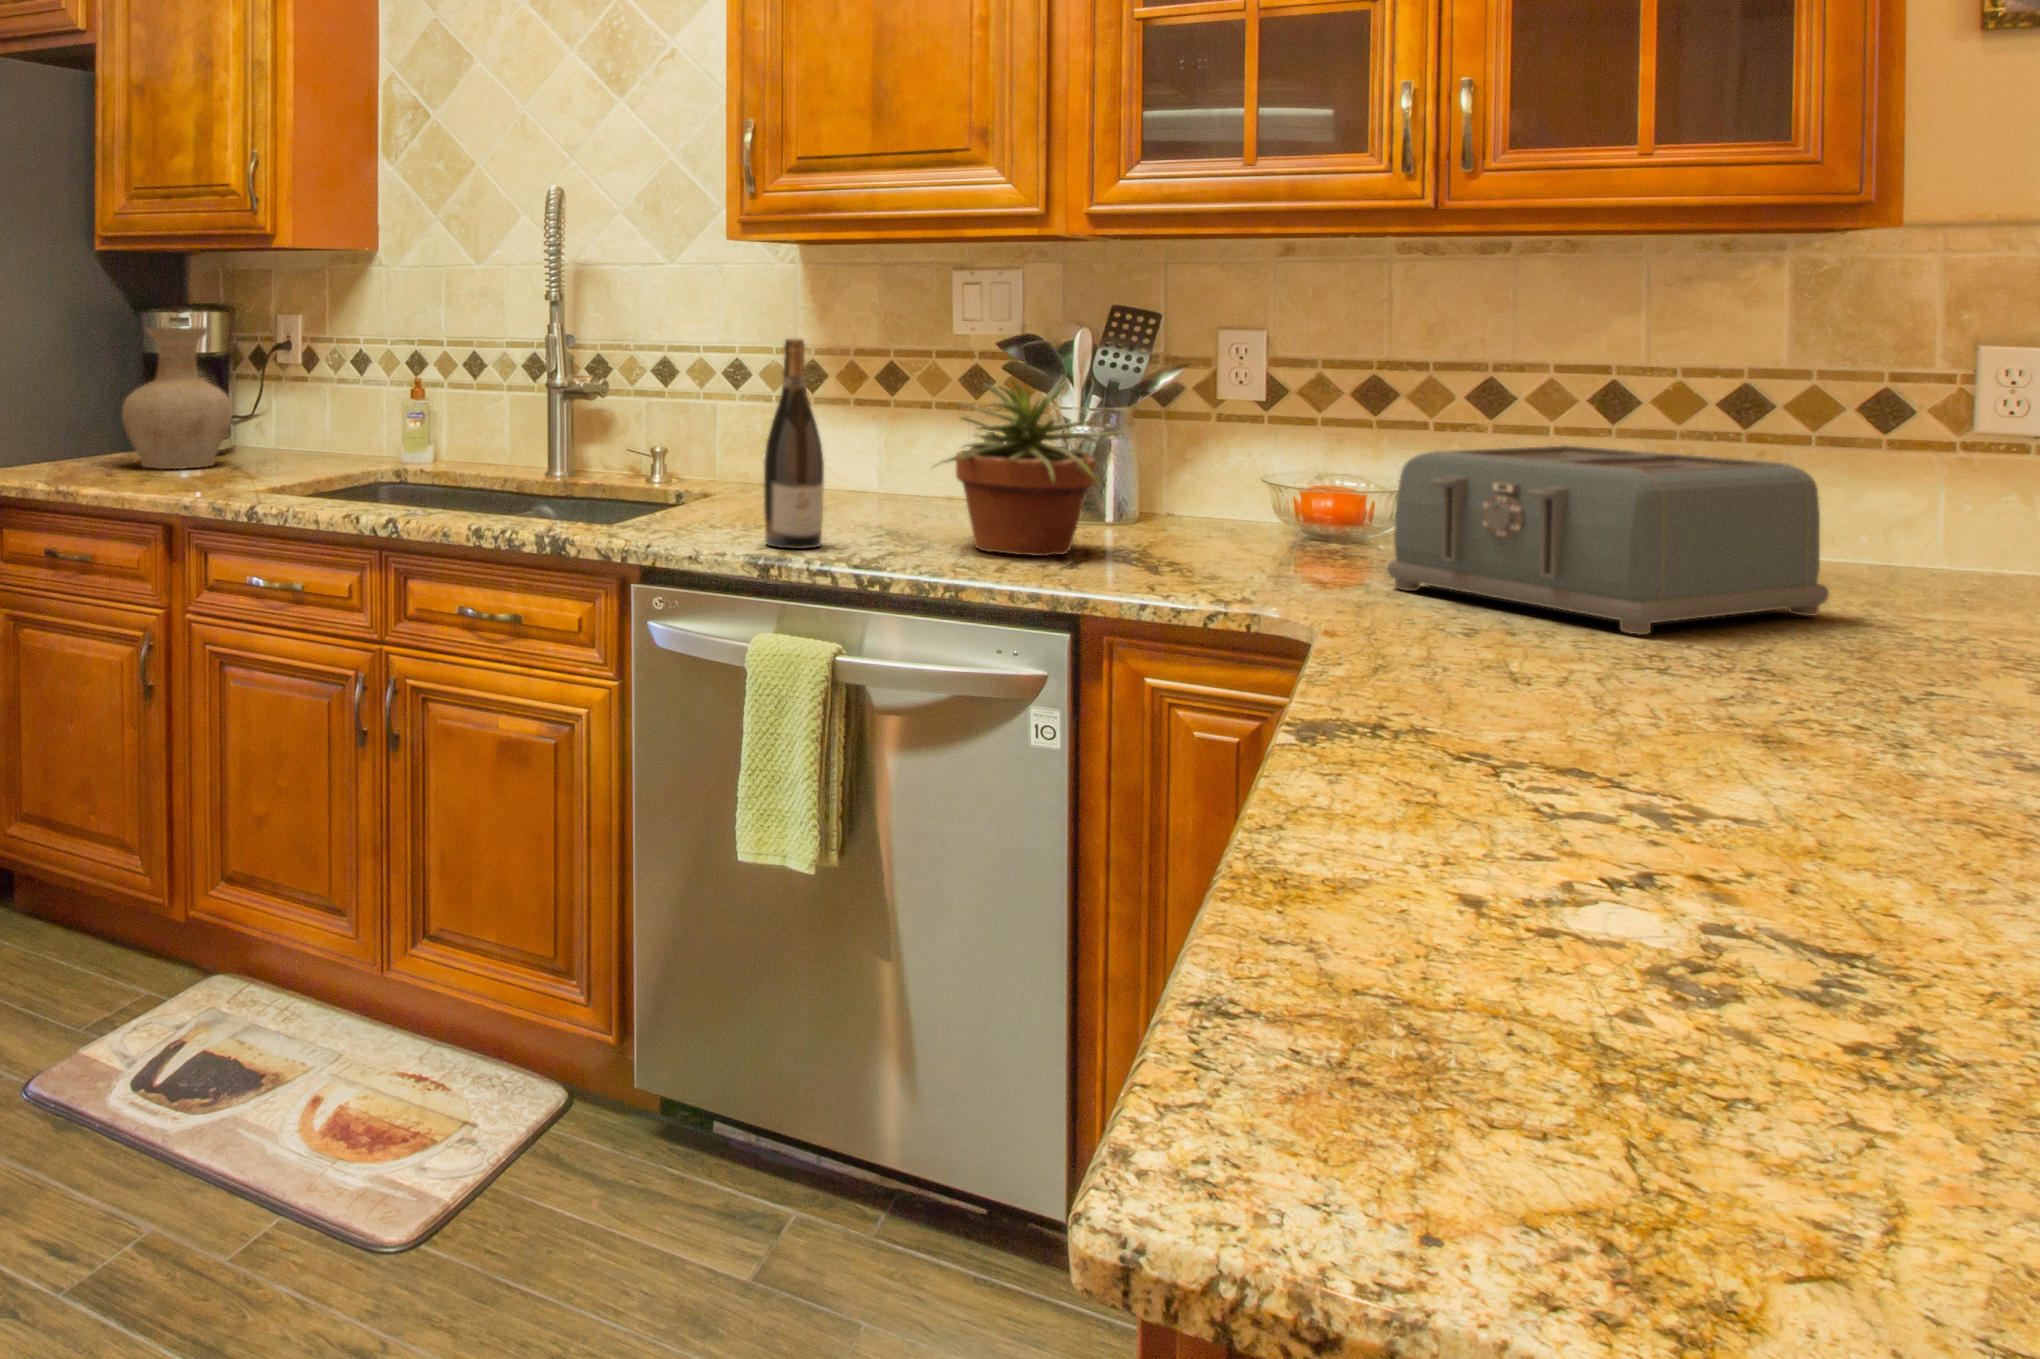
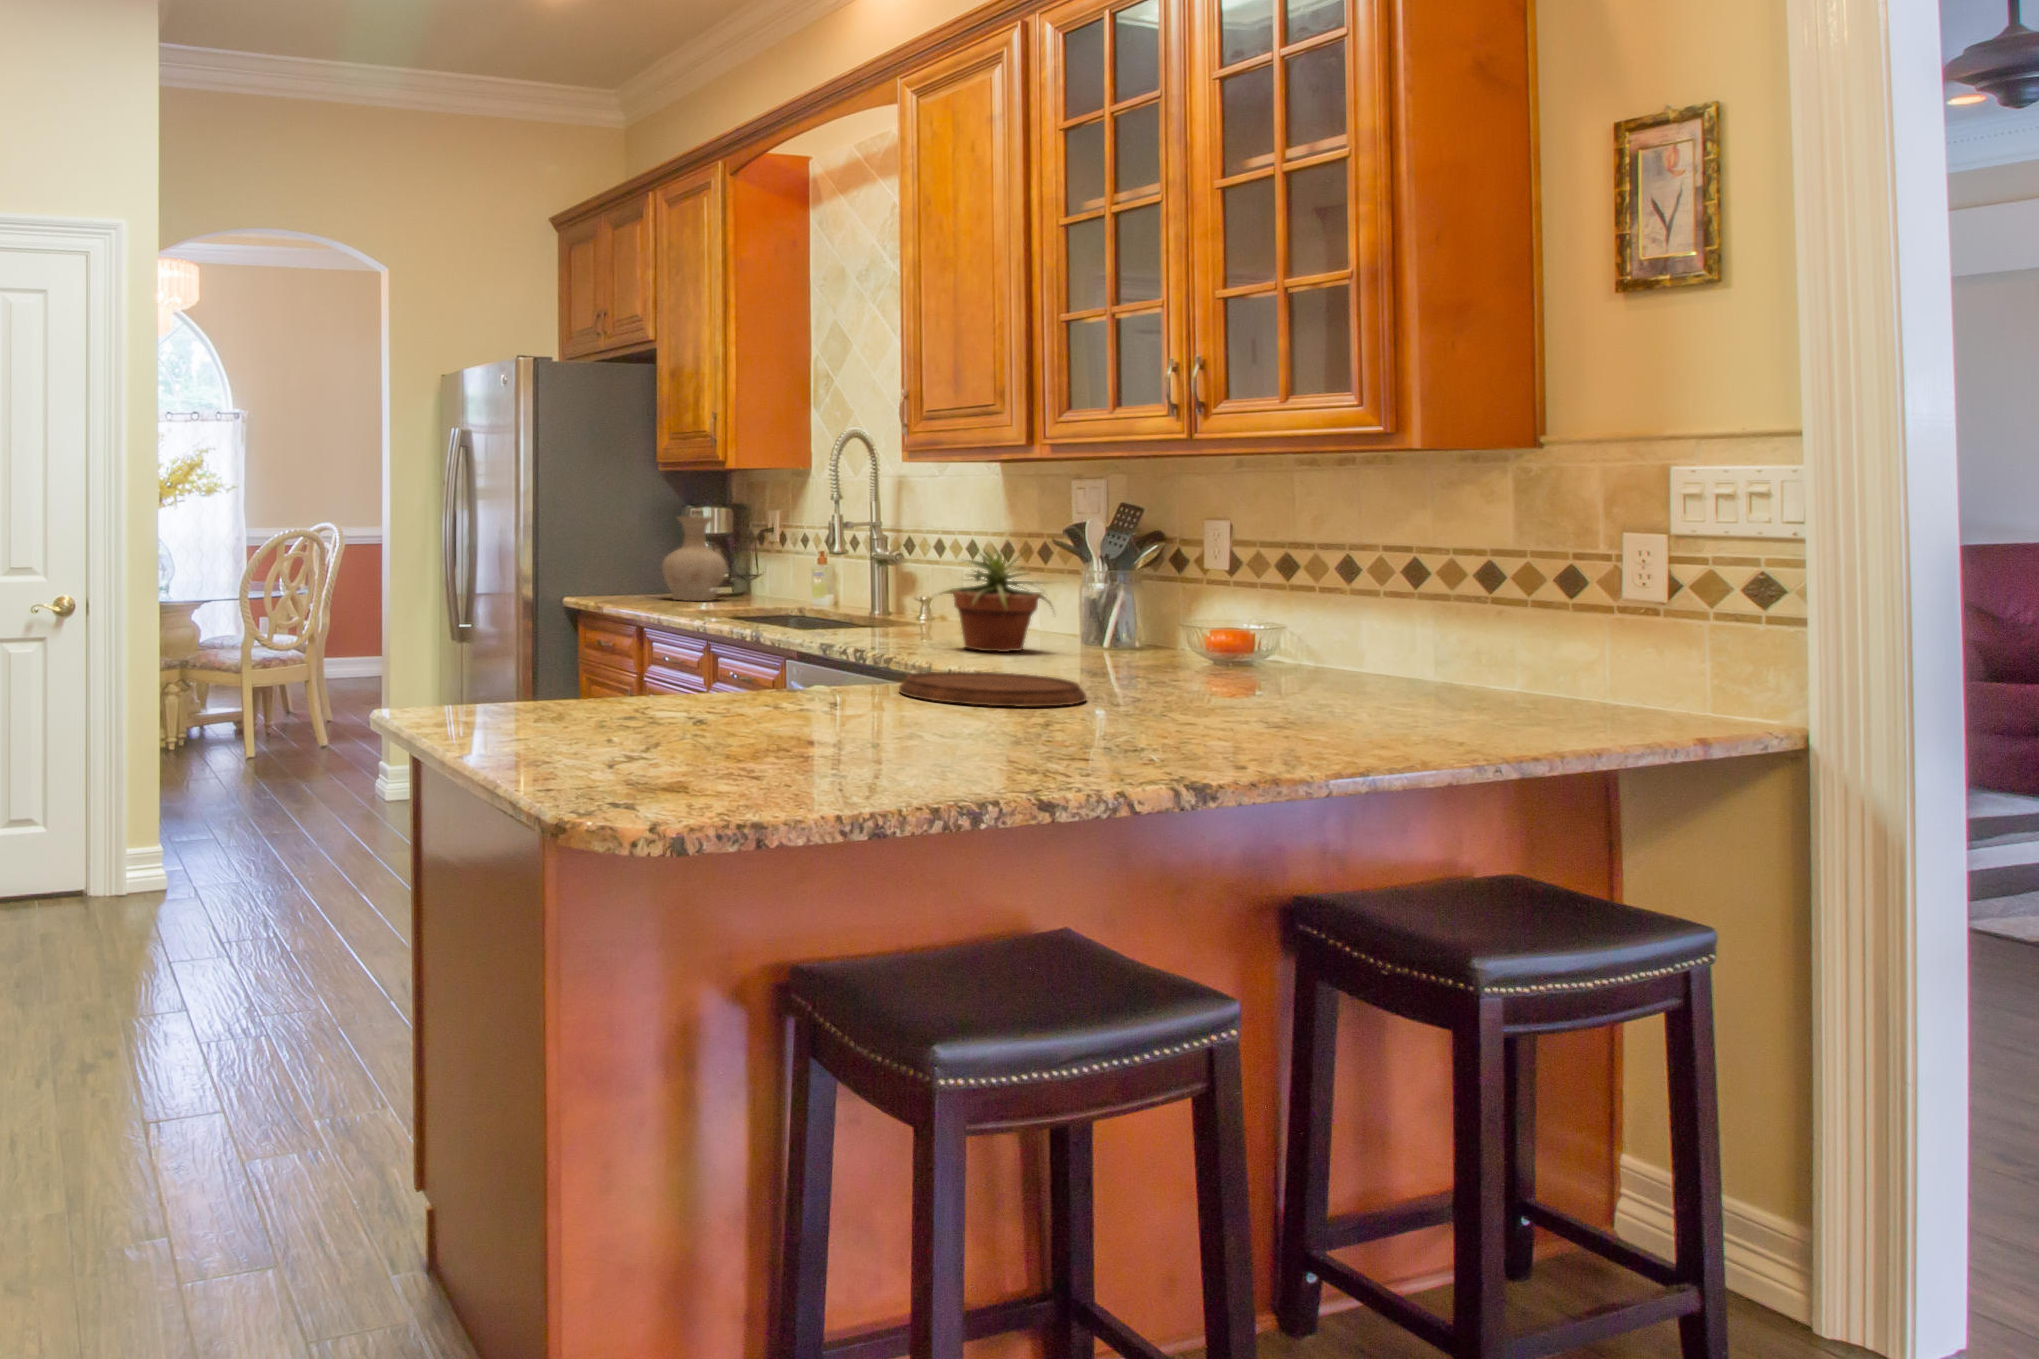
wine bottle: present [764,339,824,549] -> none [855,522,890,641]
toaster: present [1387,445,1829,635] -> none [1105,590,1323,695]
cutting board: none [1471,642,1946,765] -> present [899,671,1086,707]

